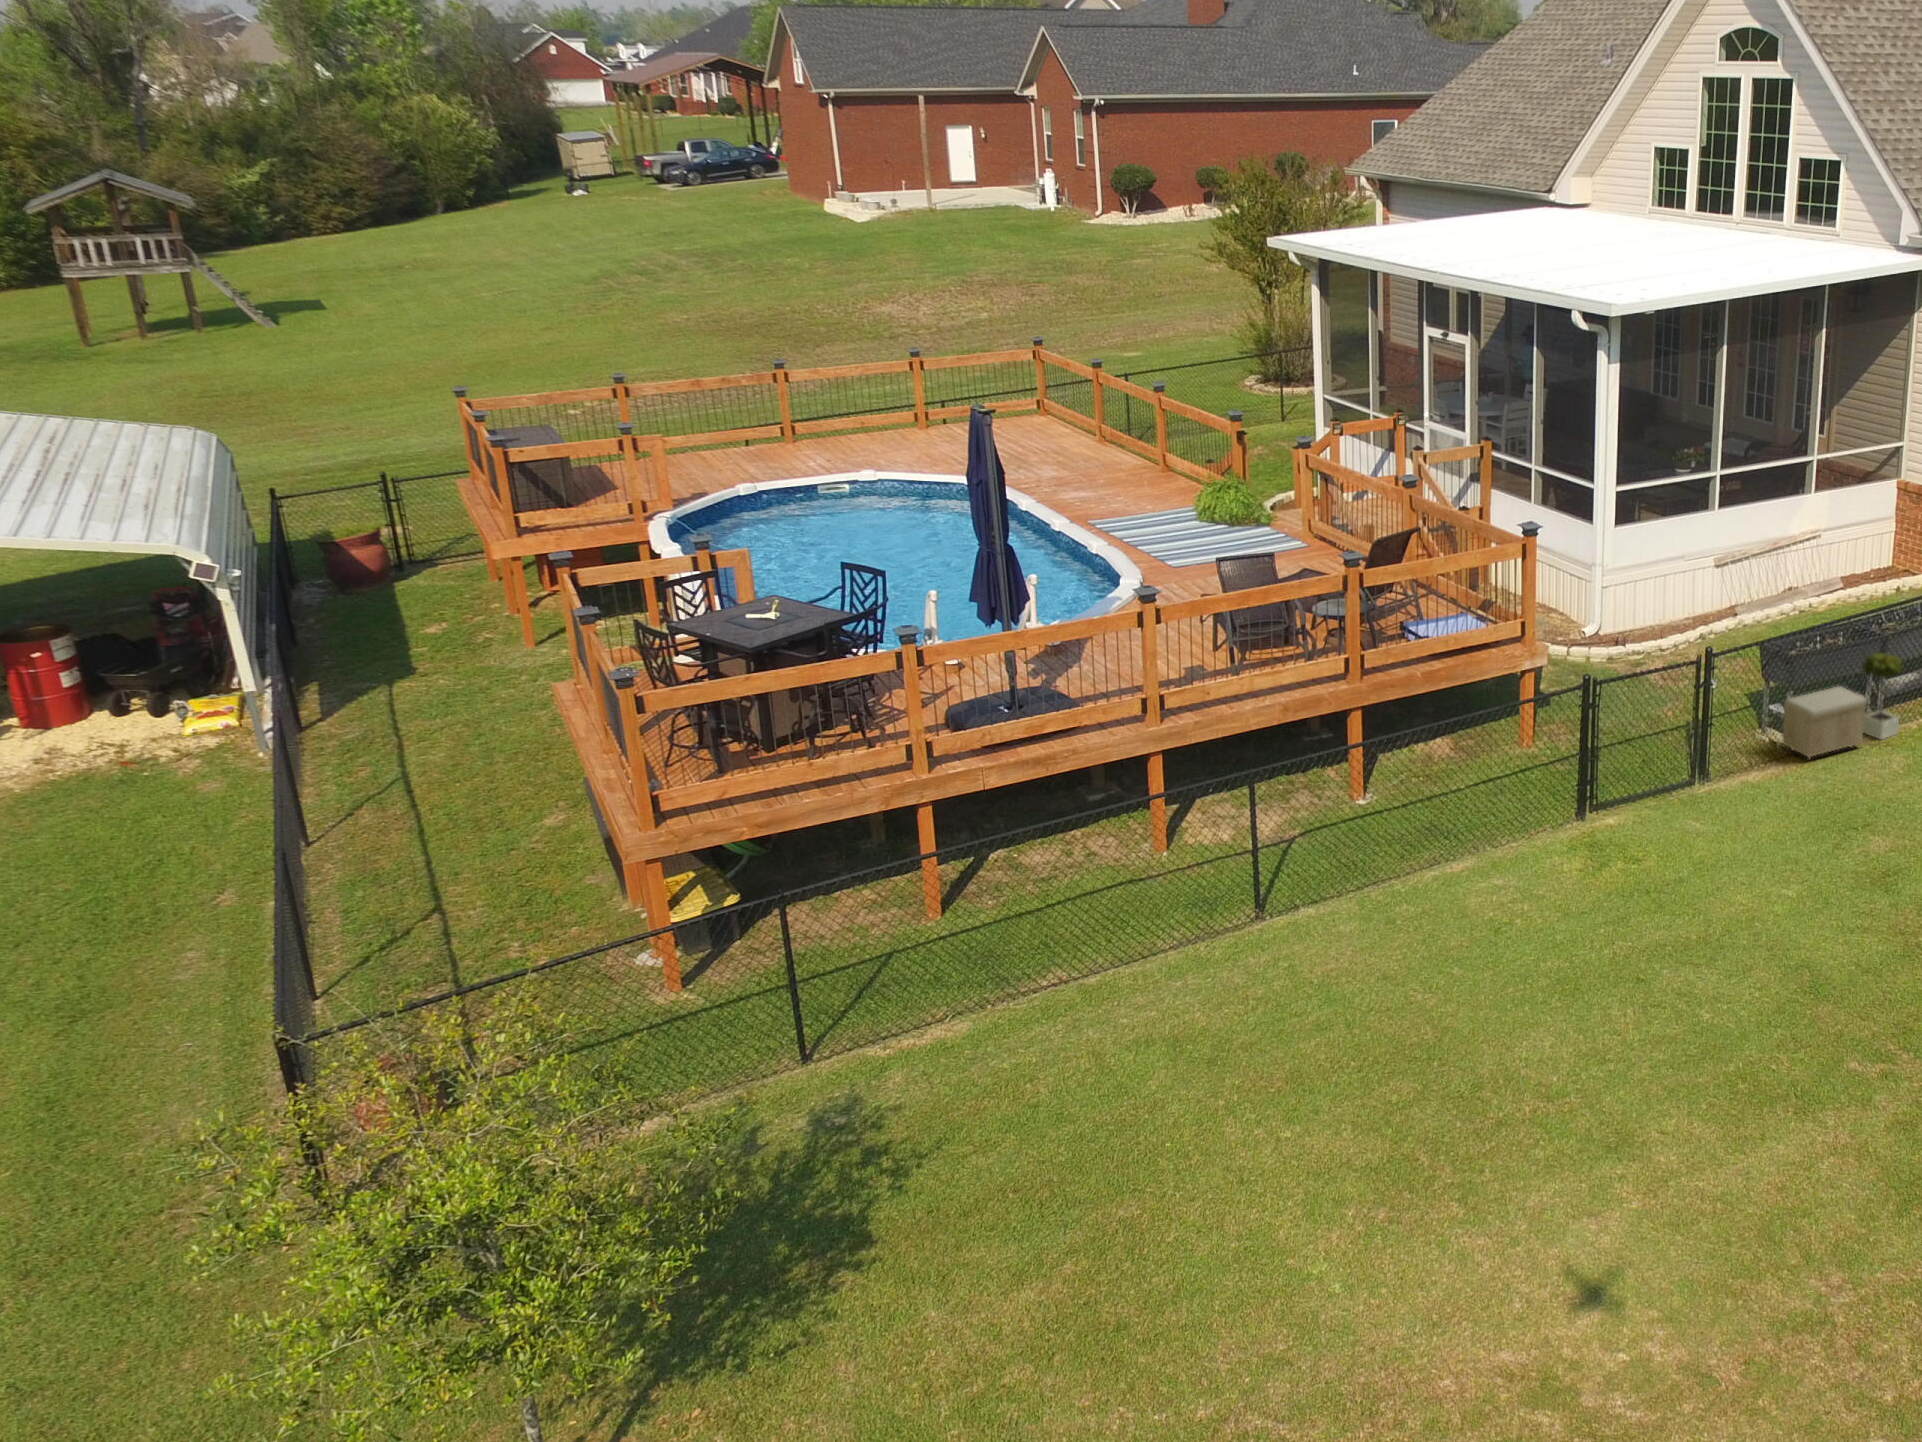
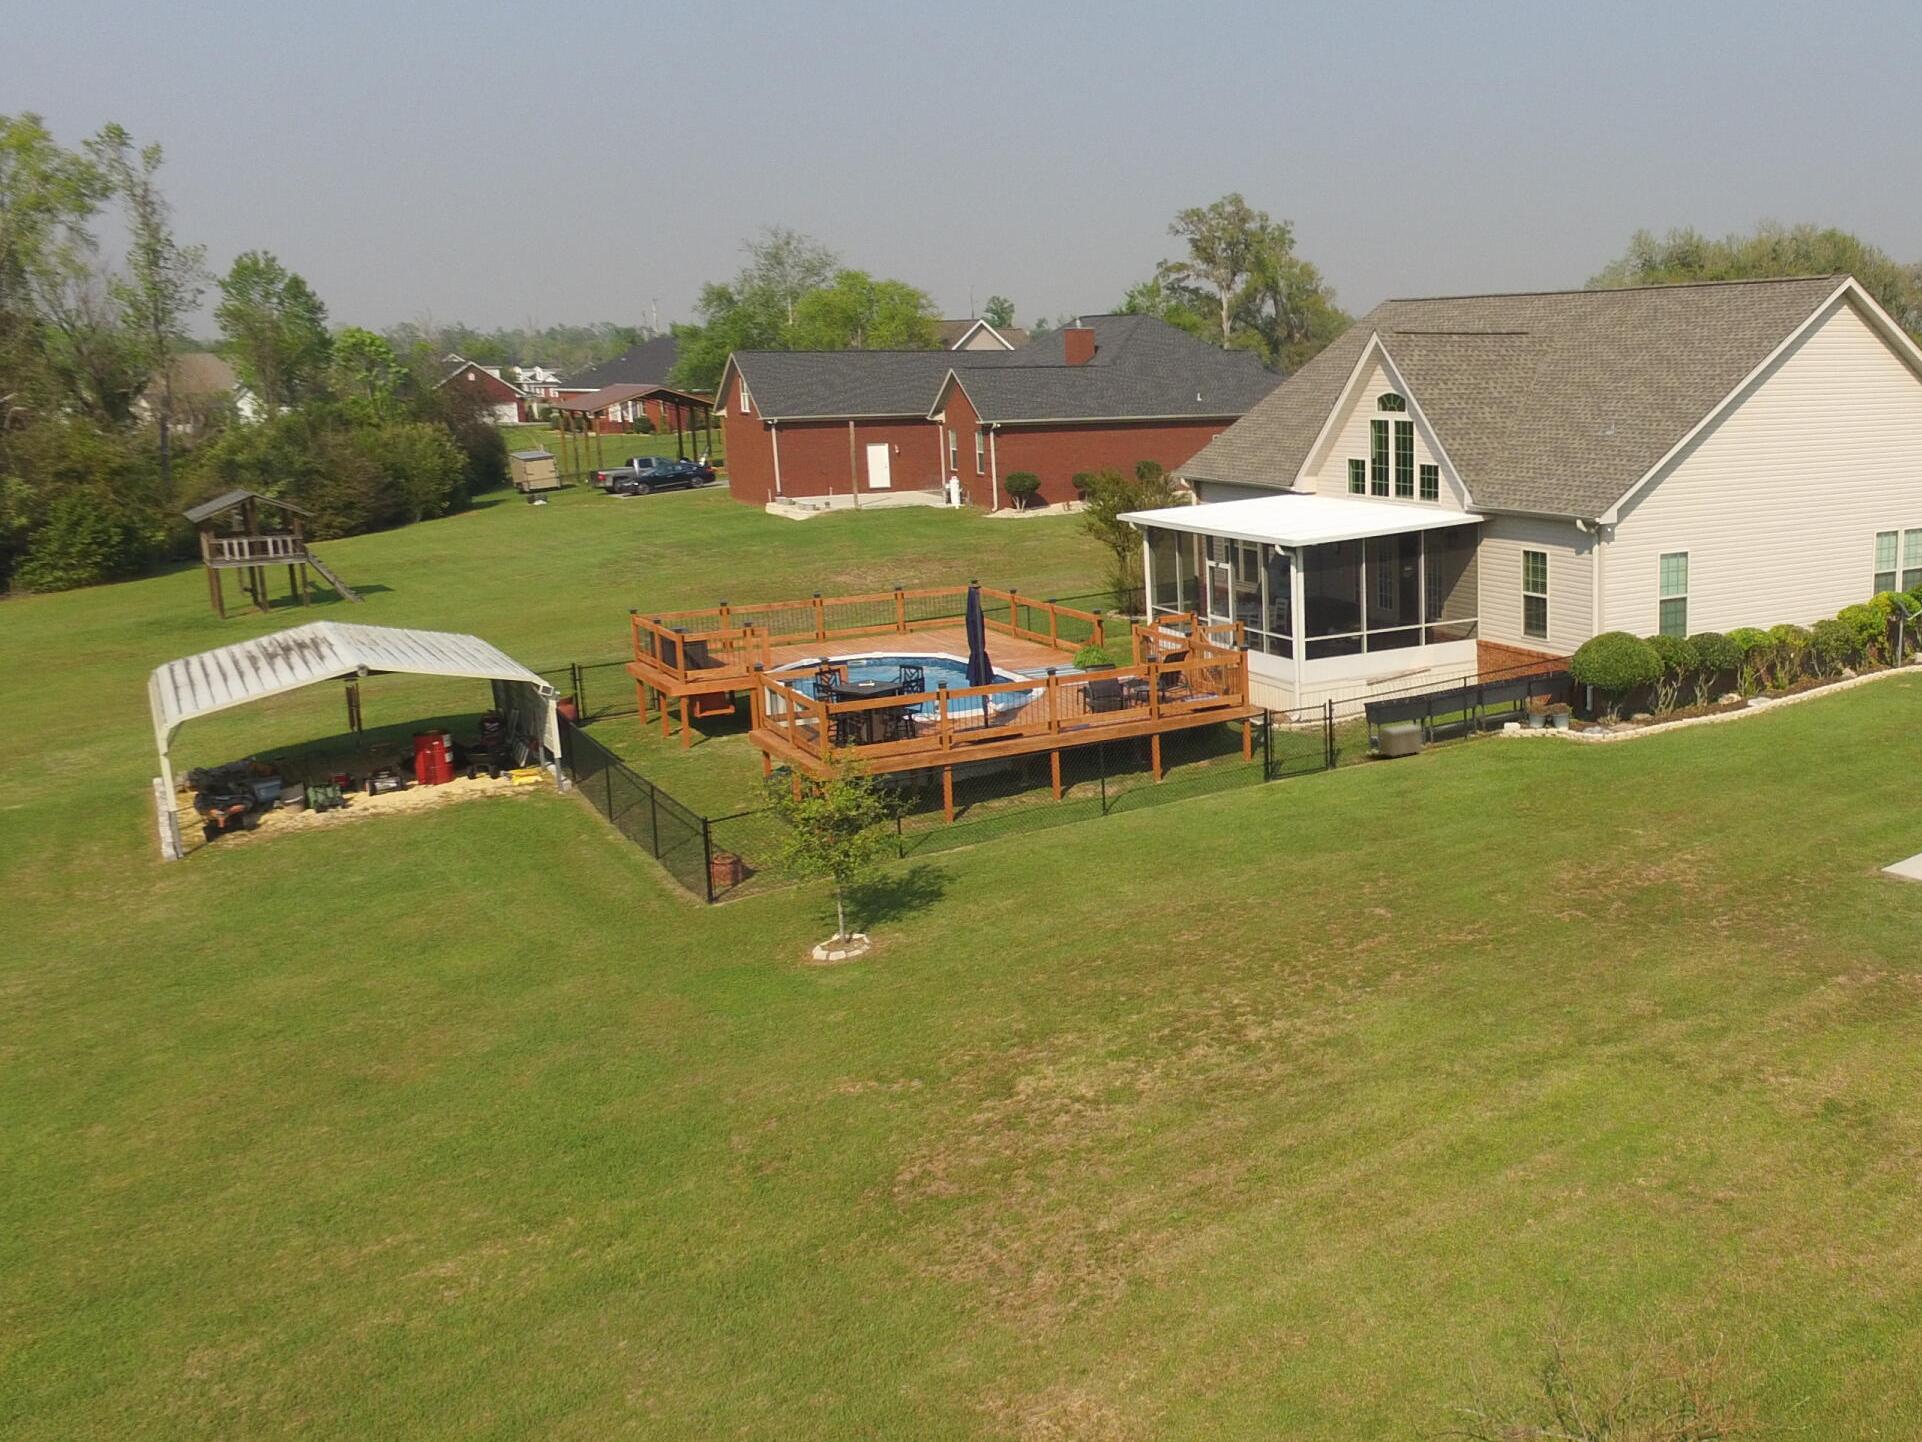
potted tree: present [1862,653,1902,739] -> none [1421,706,1443,751]

